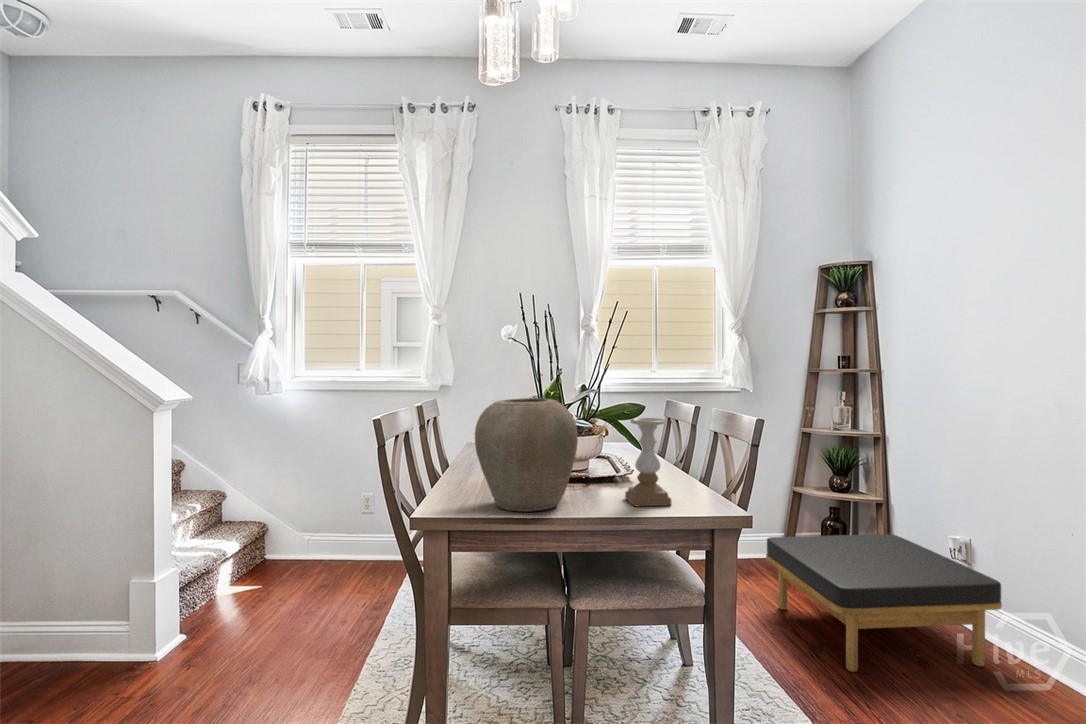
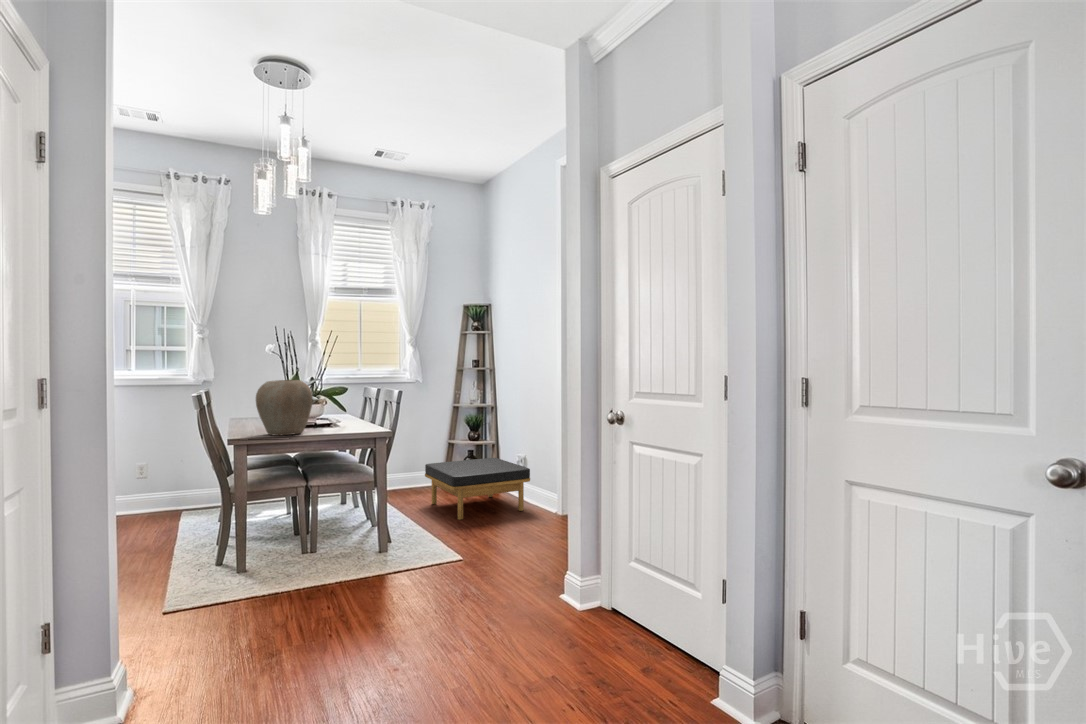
candle holder: present [625,418,671,506] -> none [338,389,361,431]

